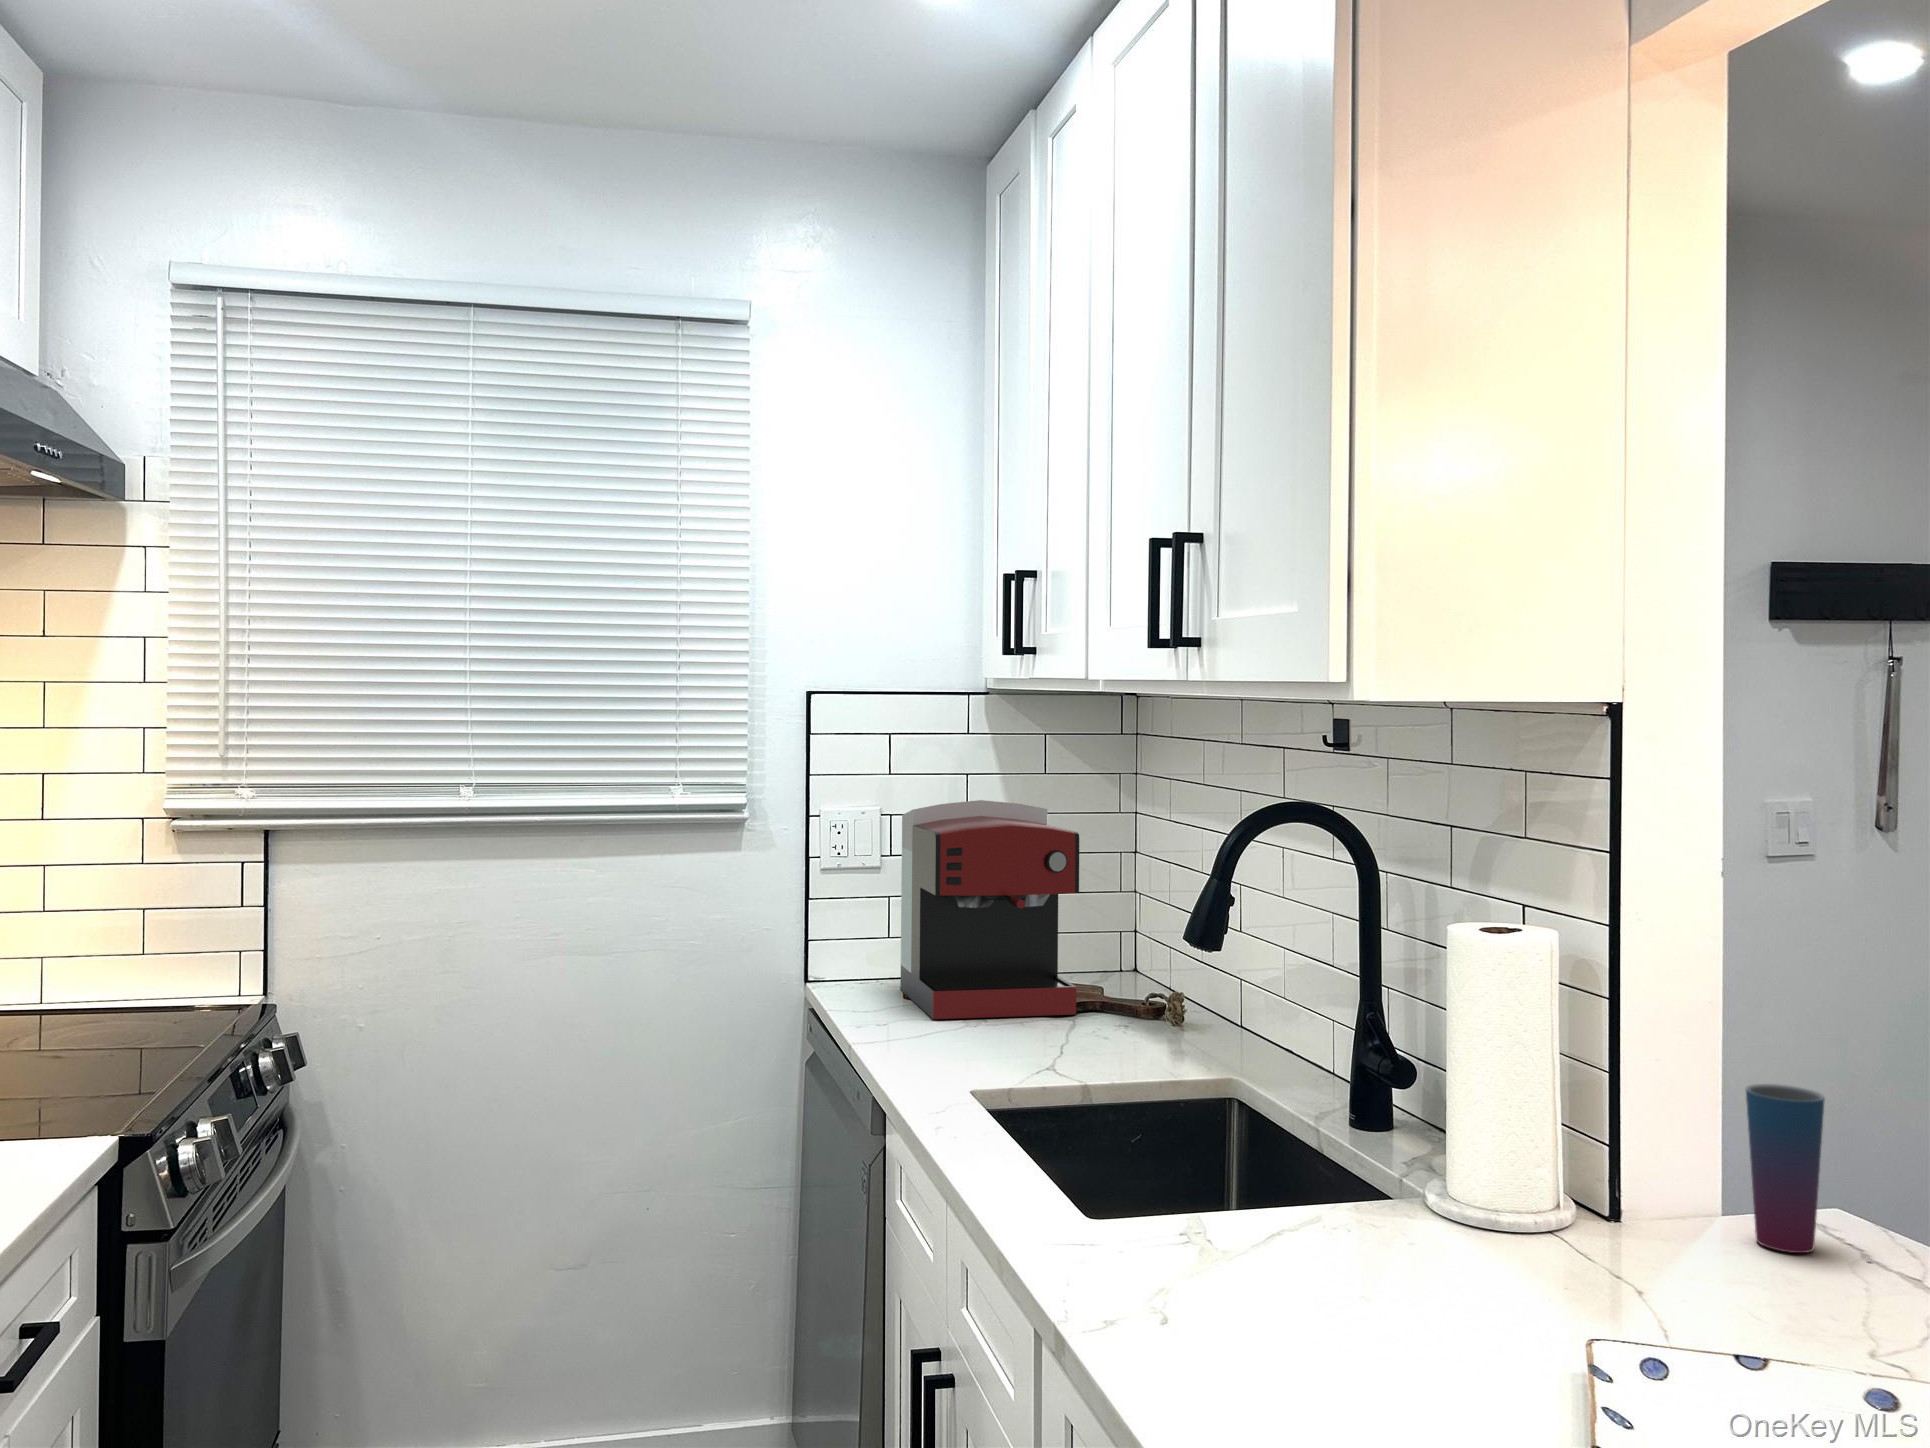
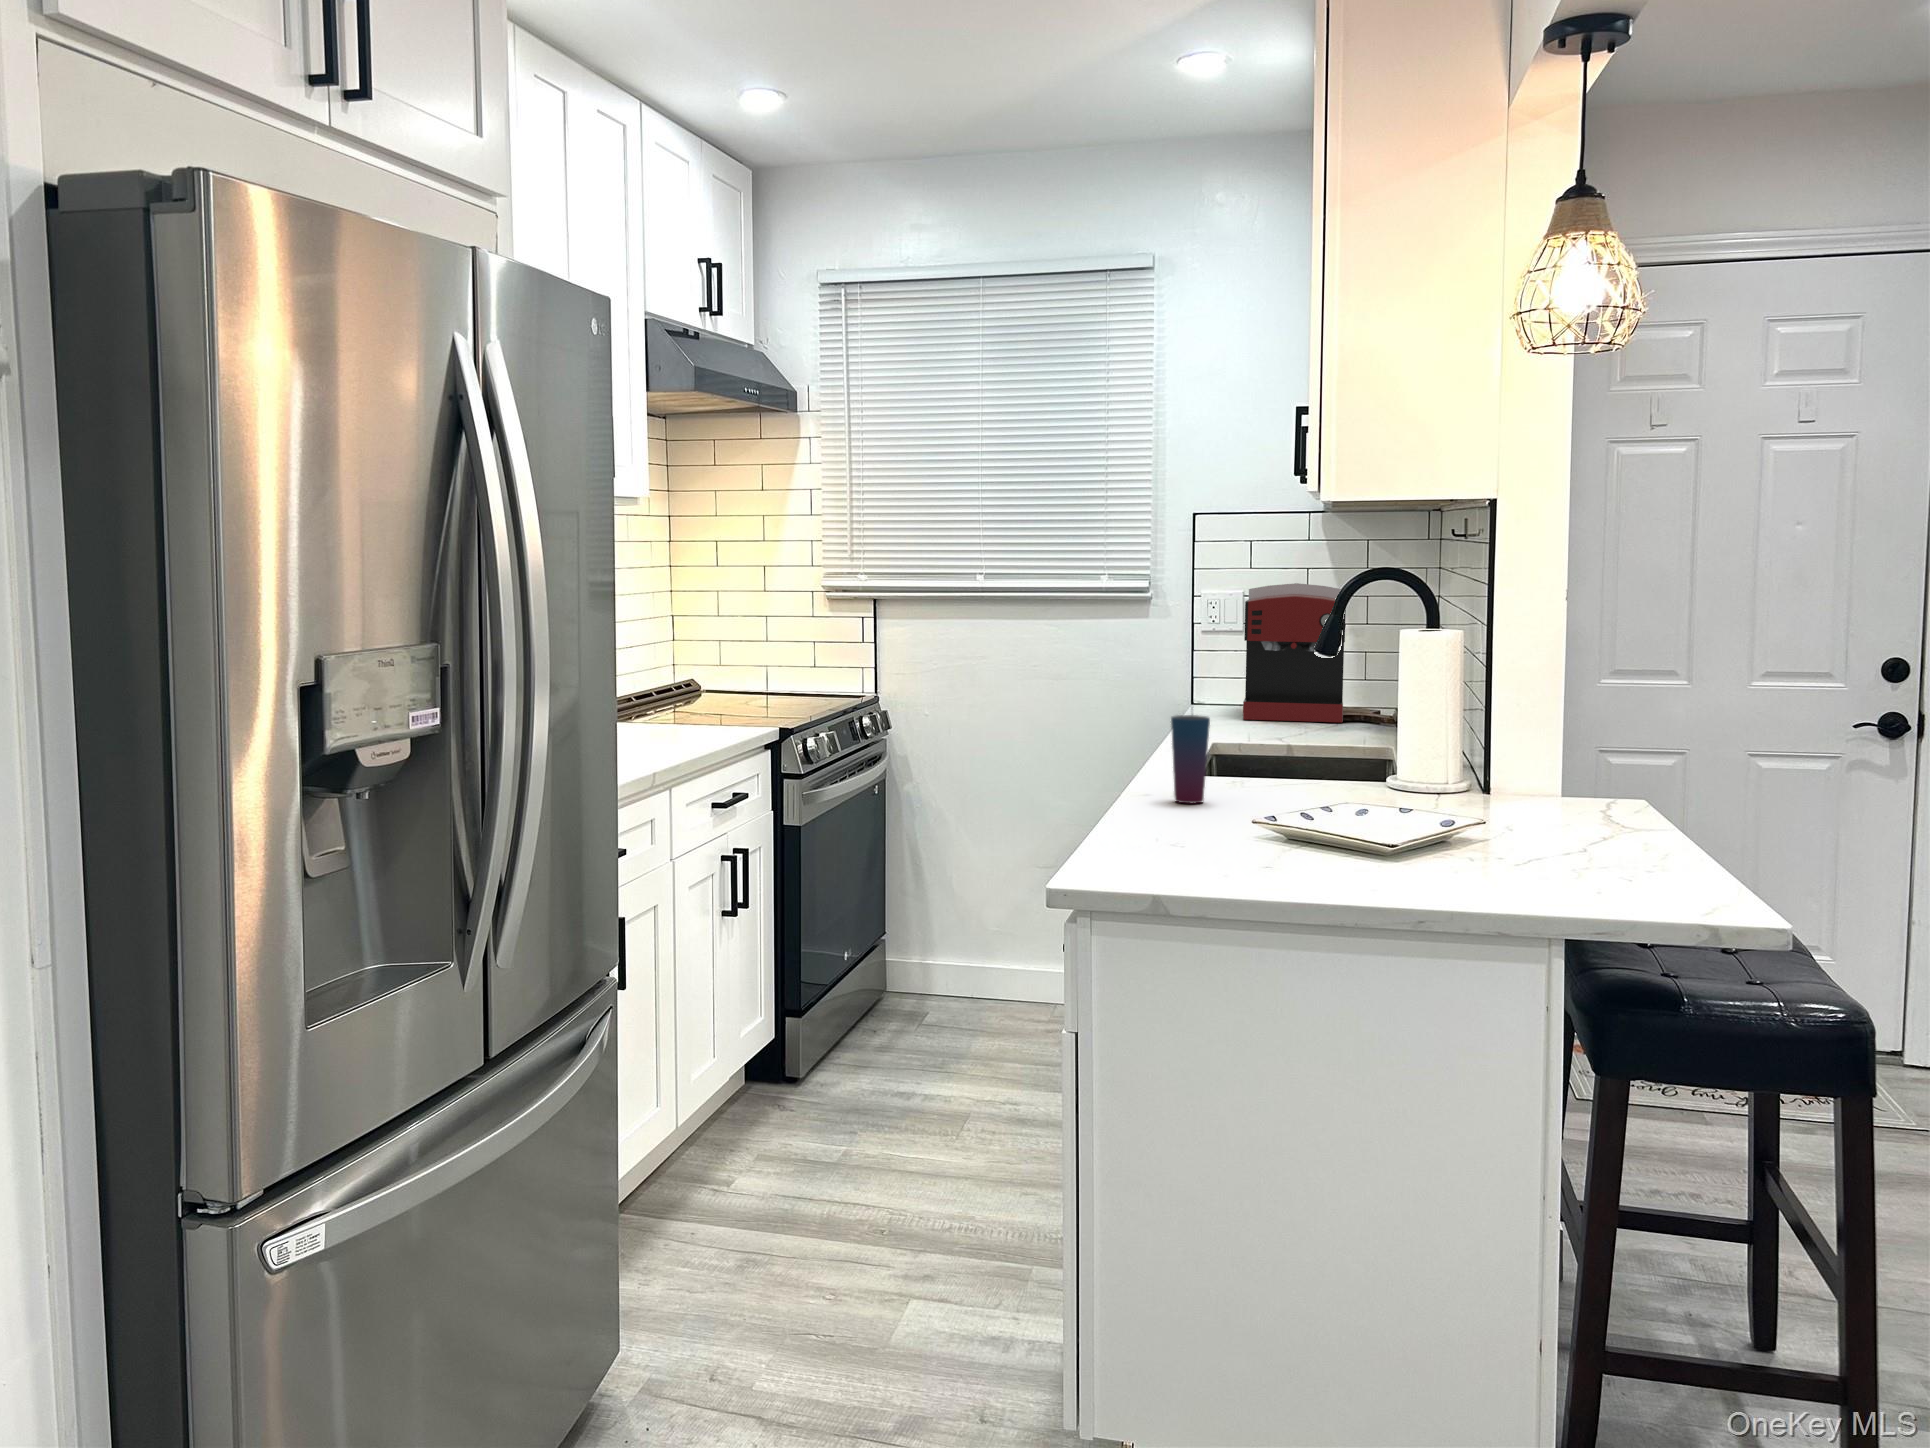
cup: present [1746,1084,1825,1253] -> present [1171,715,1210,803]

